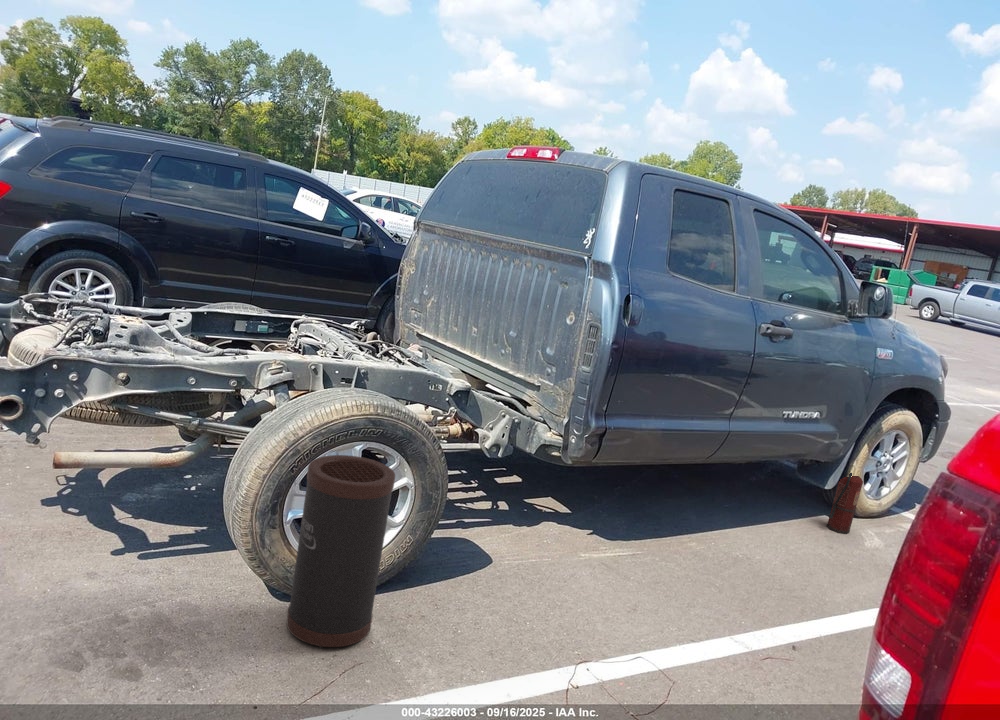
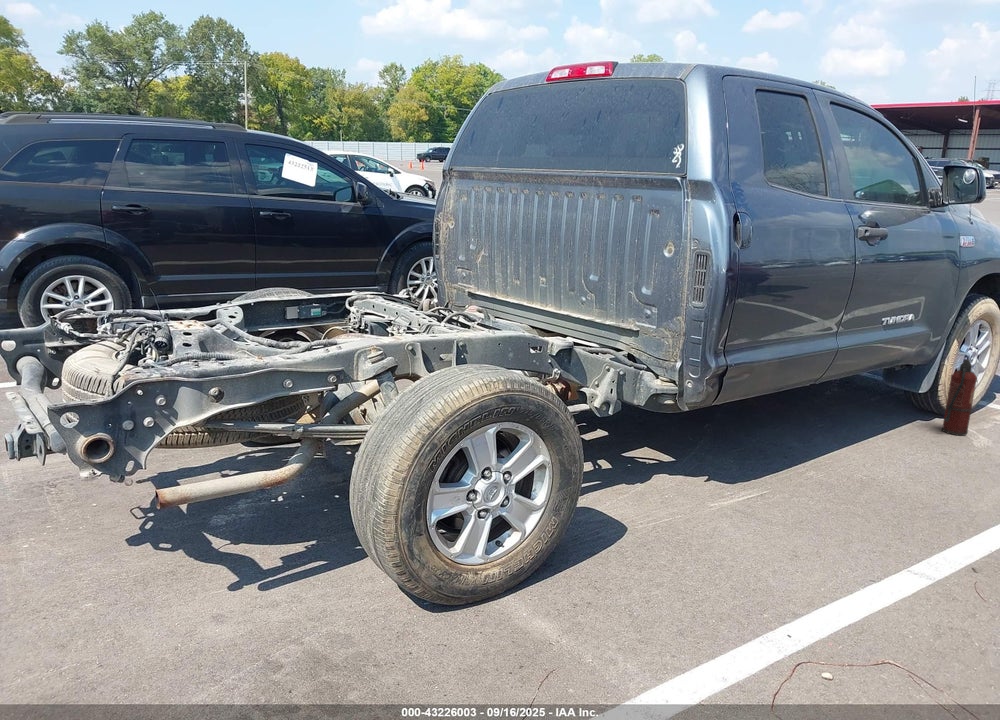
trash can: present [287,455,395,648] -> none [449,440,550,658]

